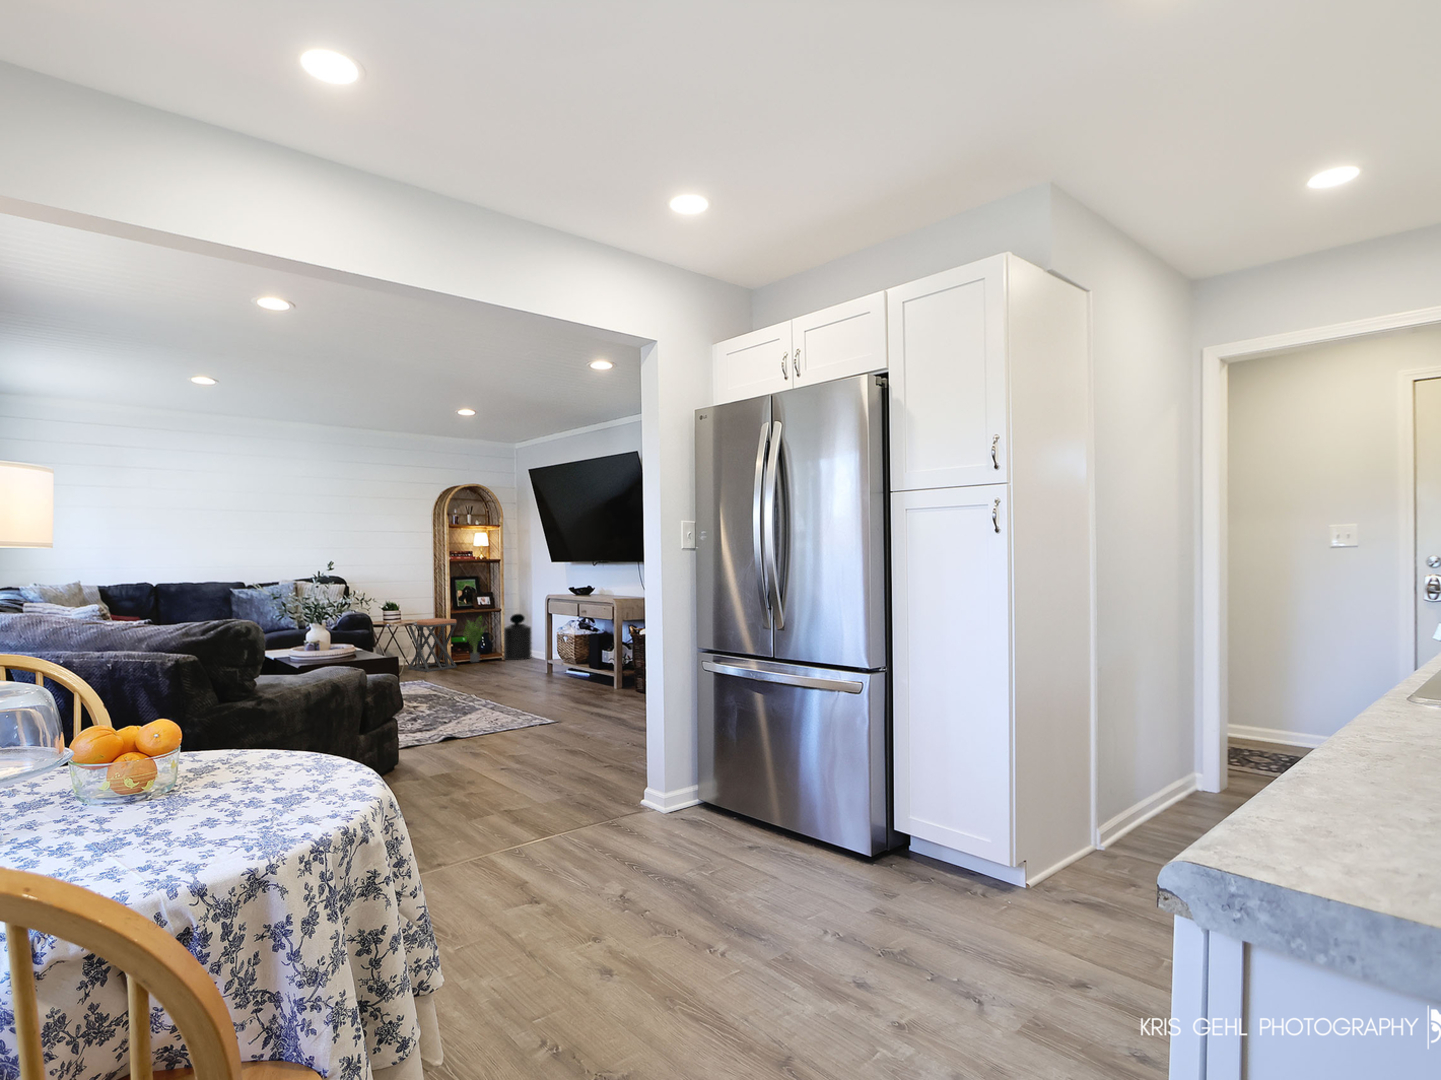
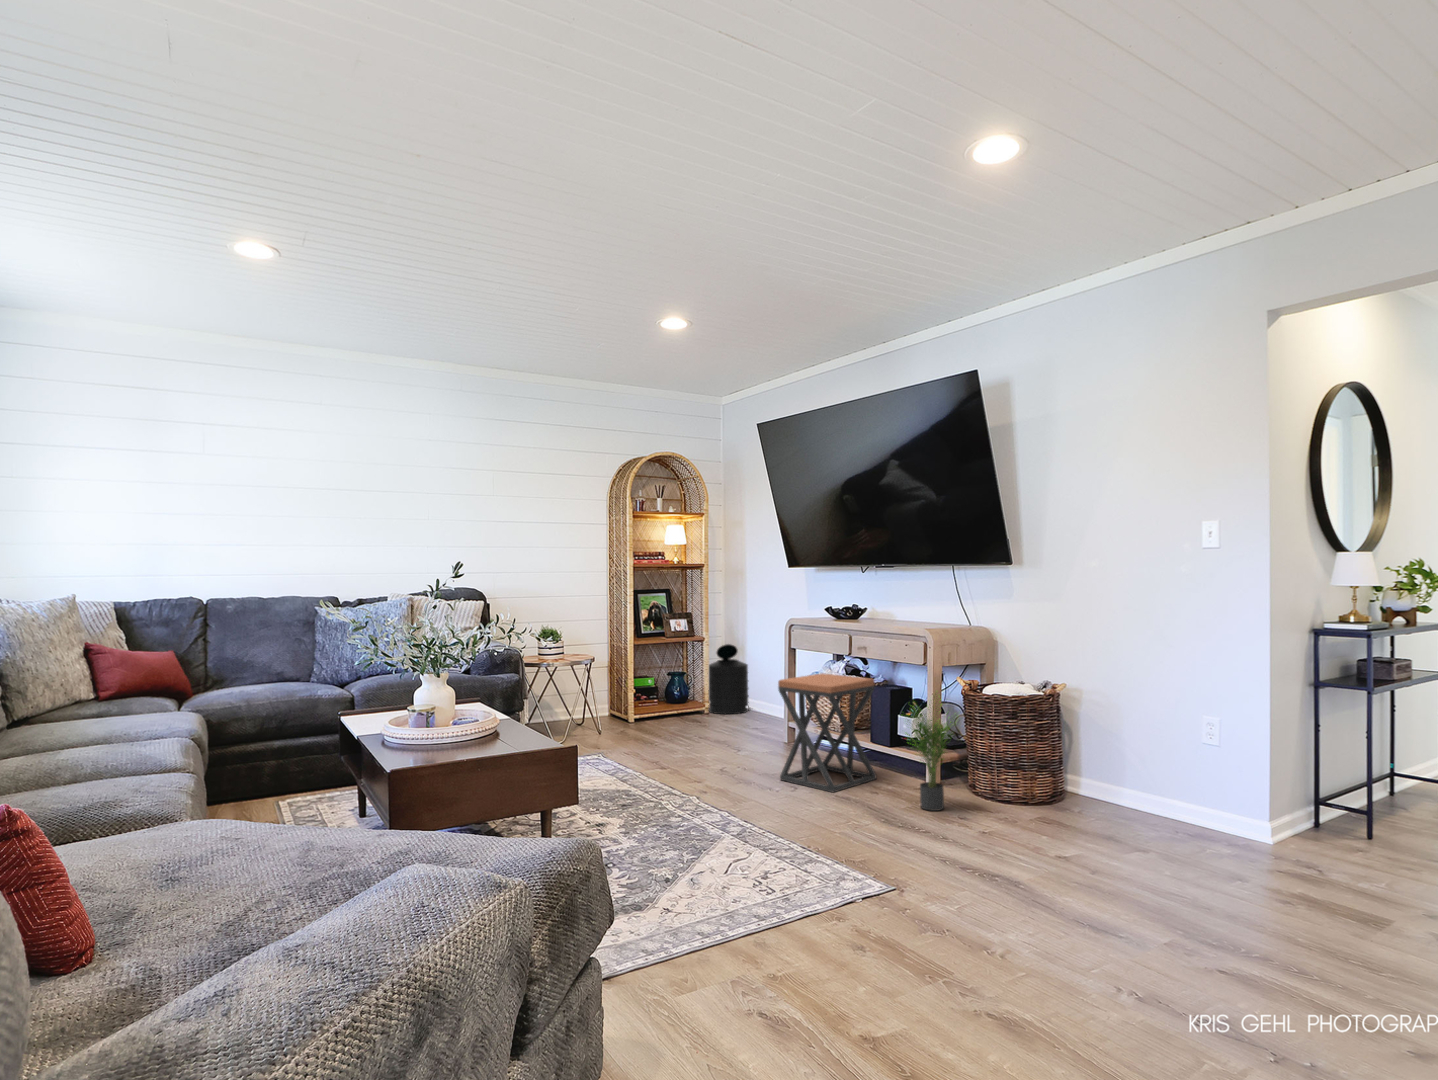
stool: present [408,618,457,672] -> present [778,673,876,792]
potted plant: present [468,624,483,662] -> present [906,694,951,811]

